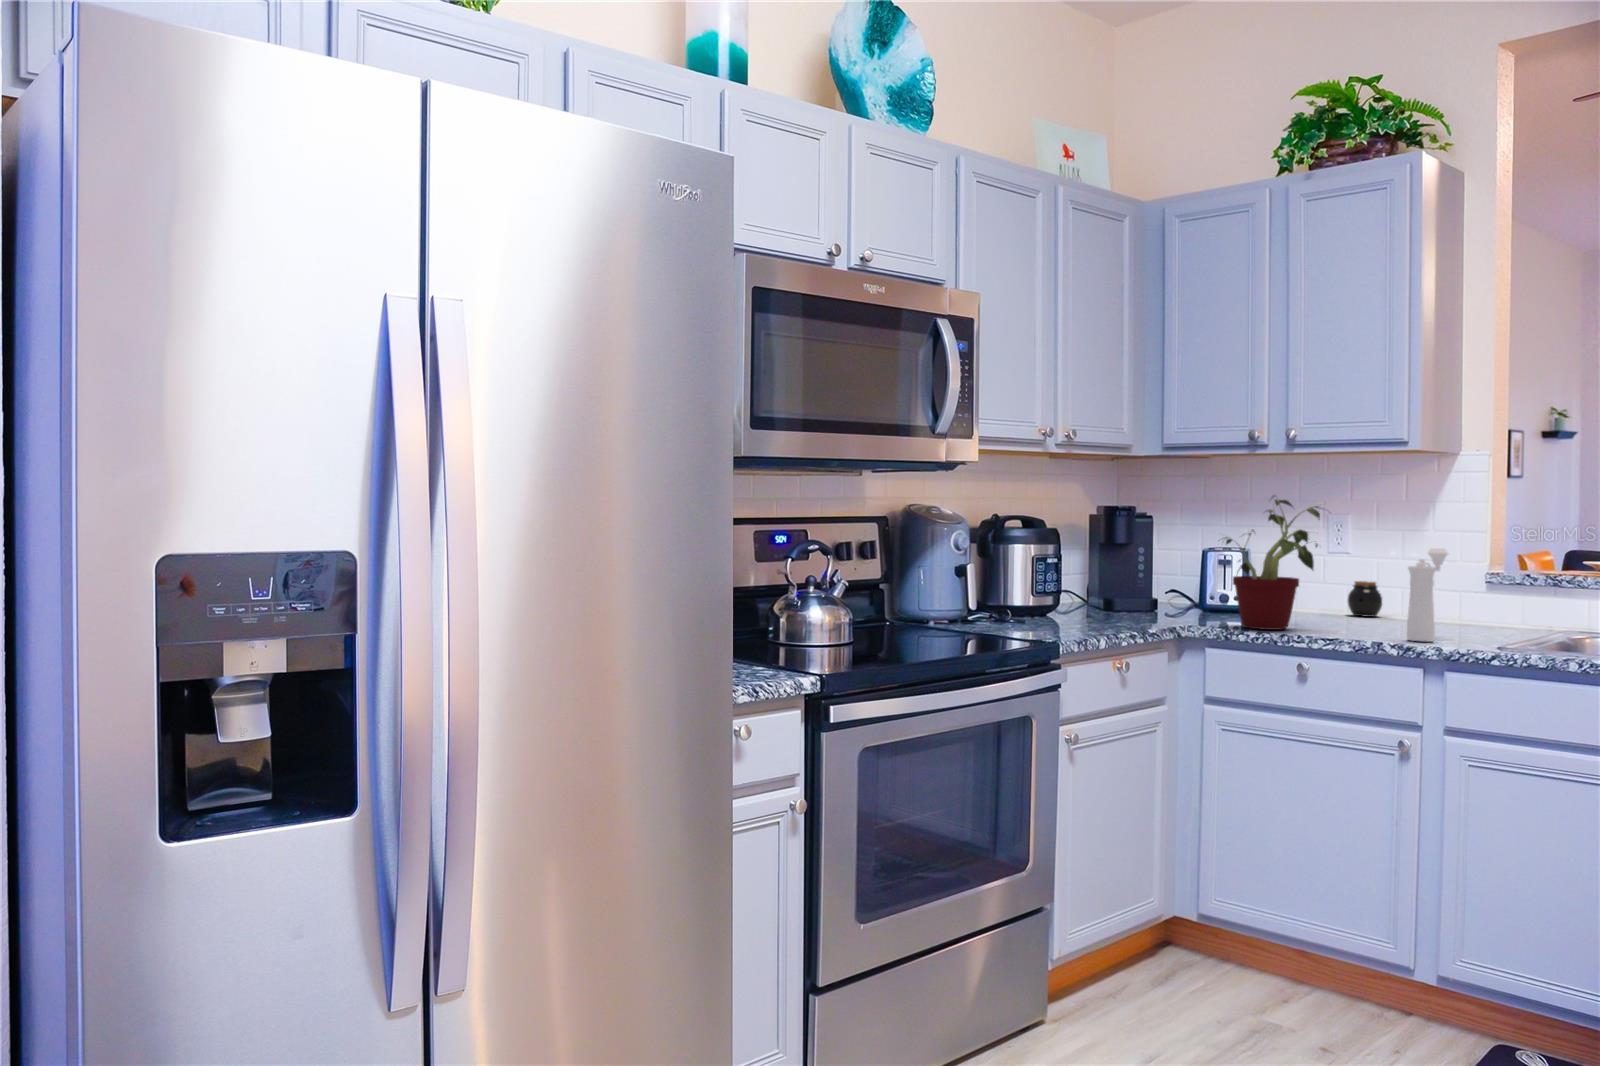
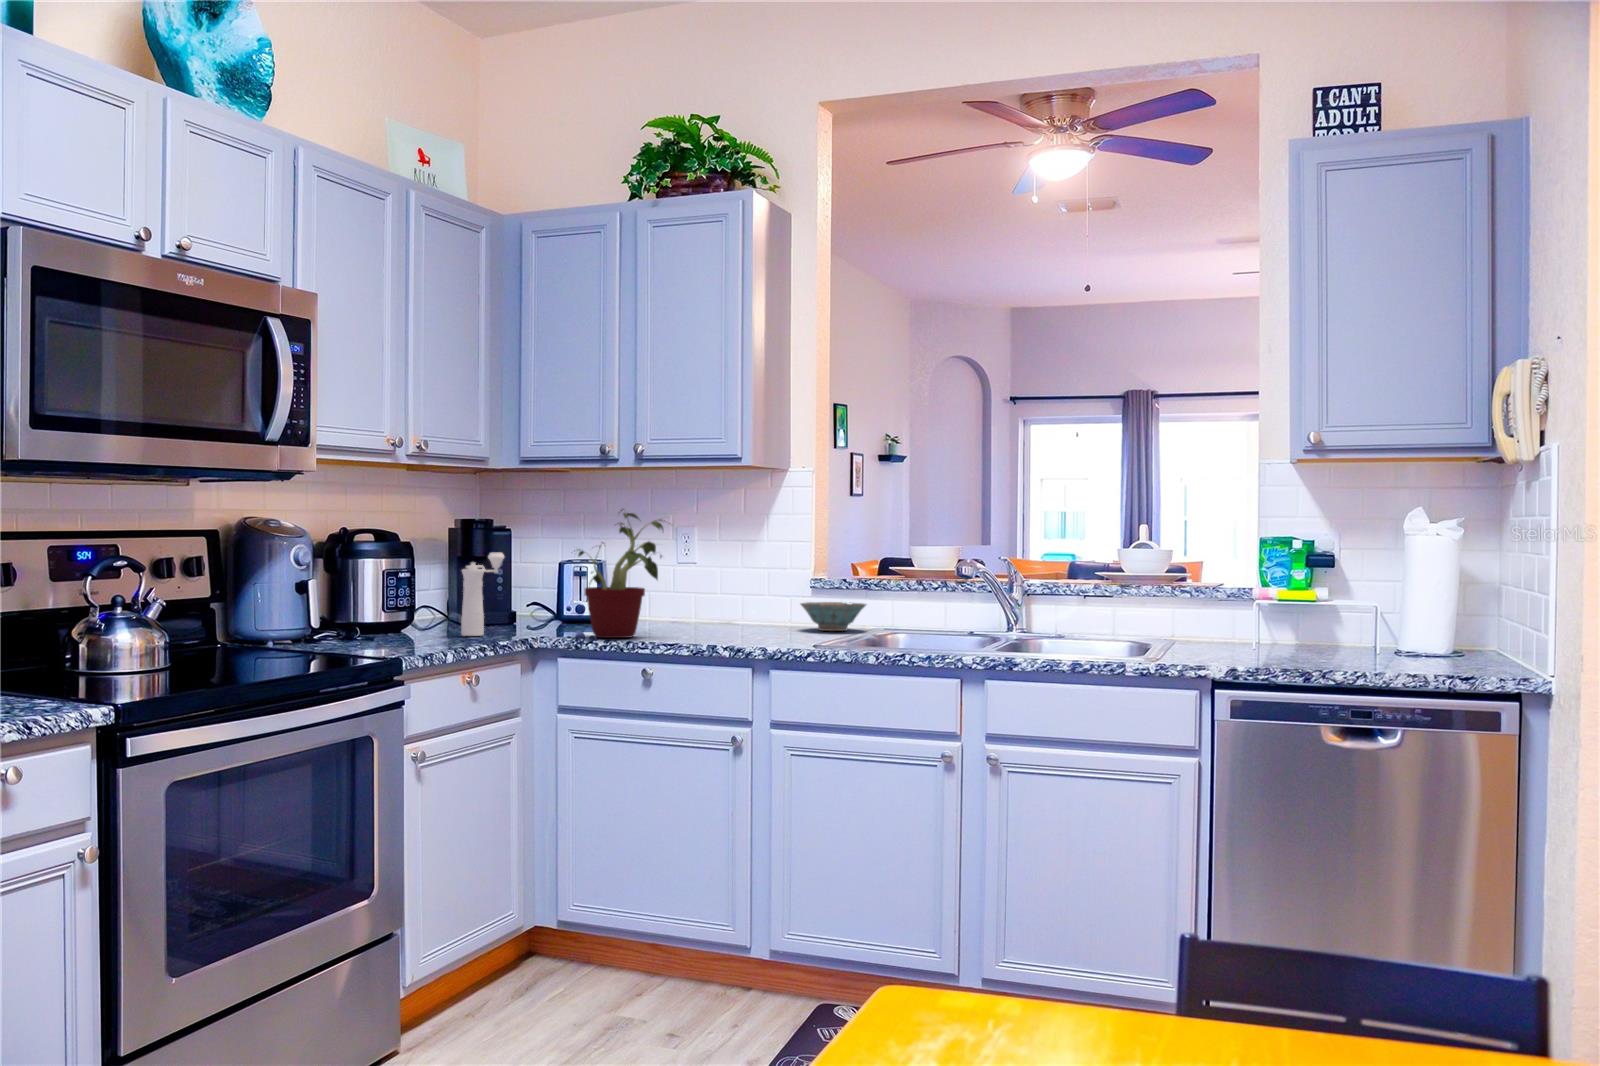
pepper mill: present [1407,548,1448,641] -> present [461,553,504,636]
jar: present [1348,581,1382,617] -> none [696,590,726,623]
ceramic bowl: none [1478,598,1567,631] -> present [801,602,866,631]

